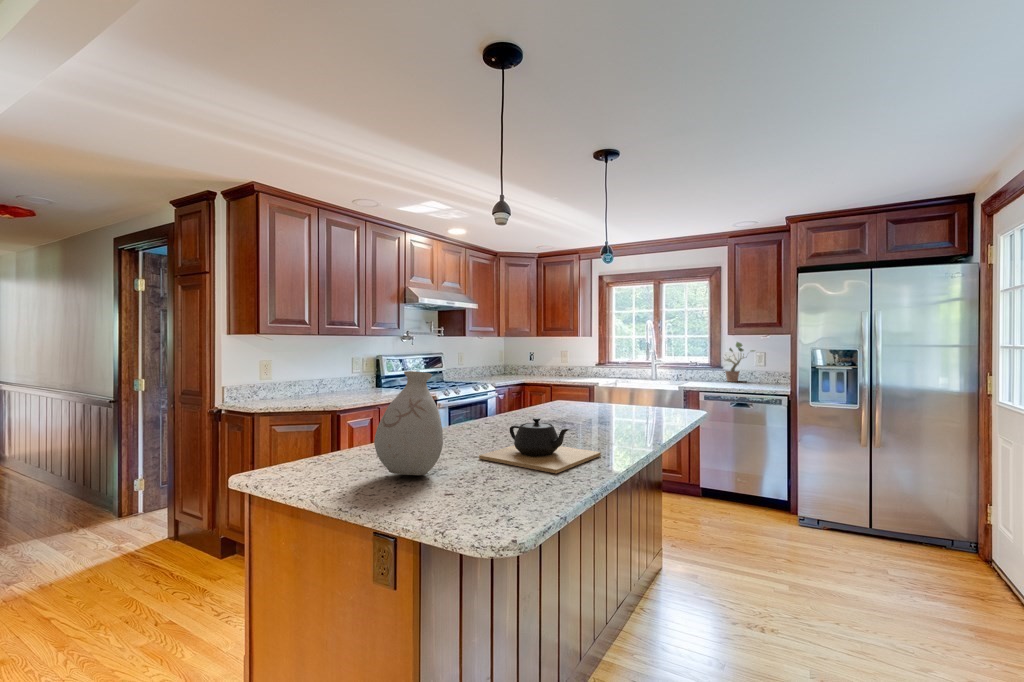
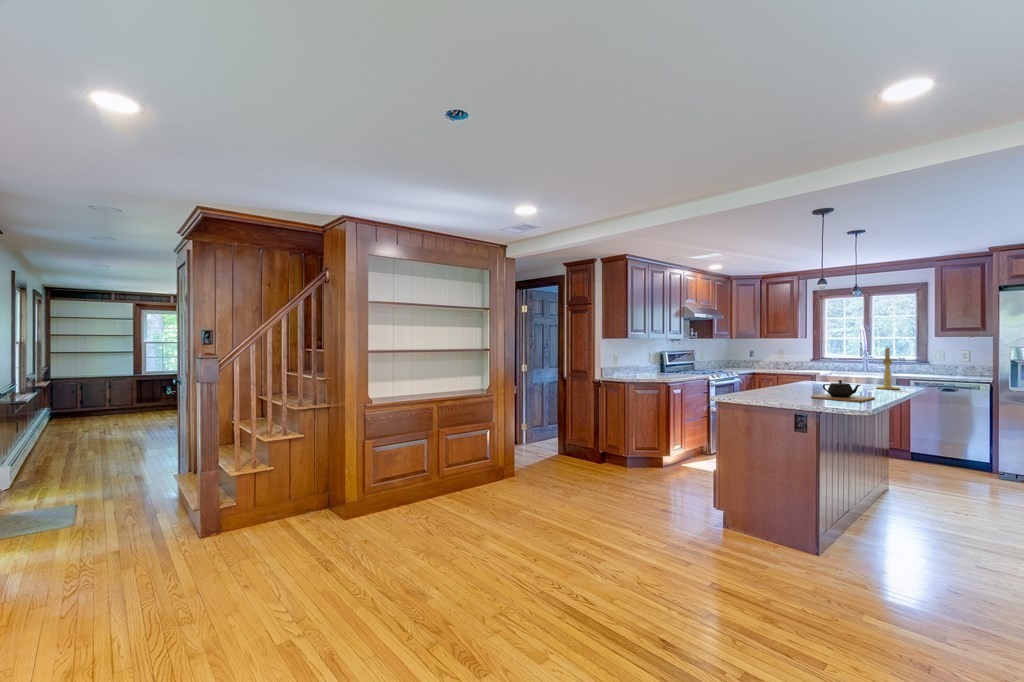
potted plant: present [725,342,754,382] -> none [922,342,960,373]
candle holder: none [635,348,670,419] -> present [876,348,899,389]
vase: present [374,371,443,475] -> none [774,357,806,400]

